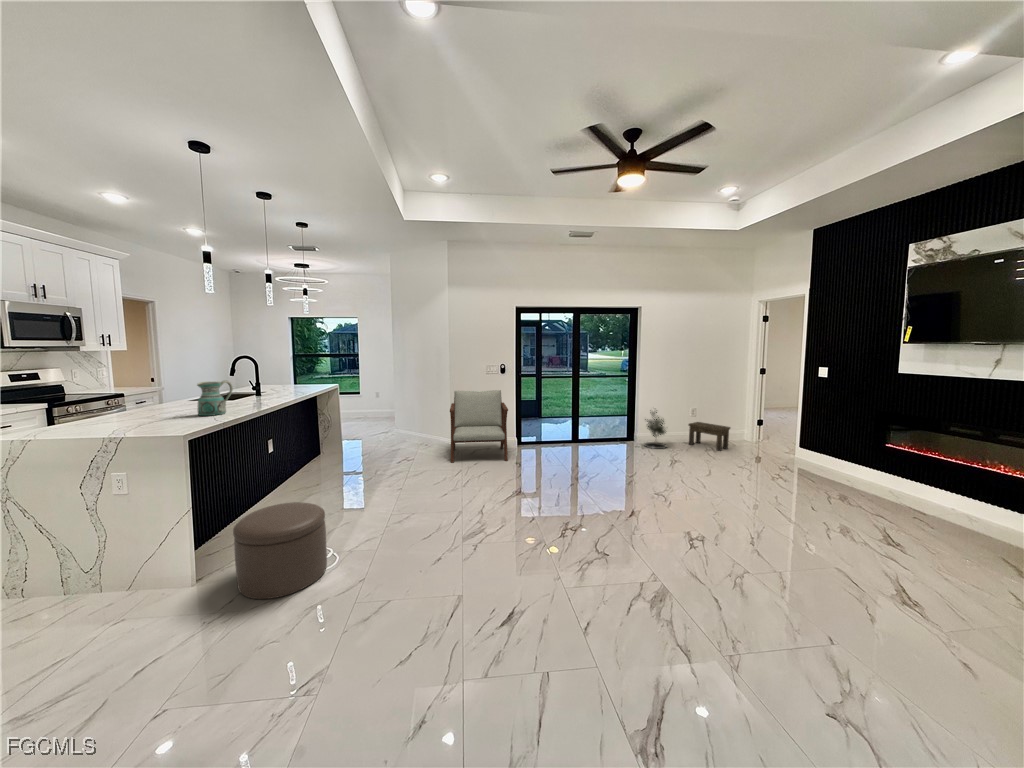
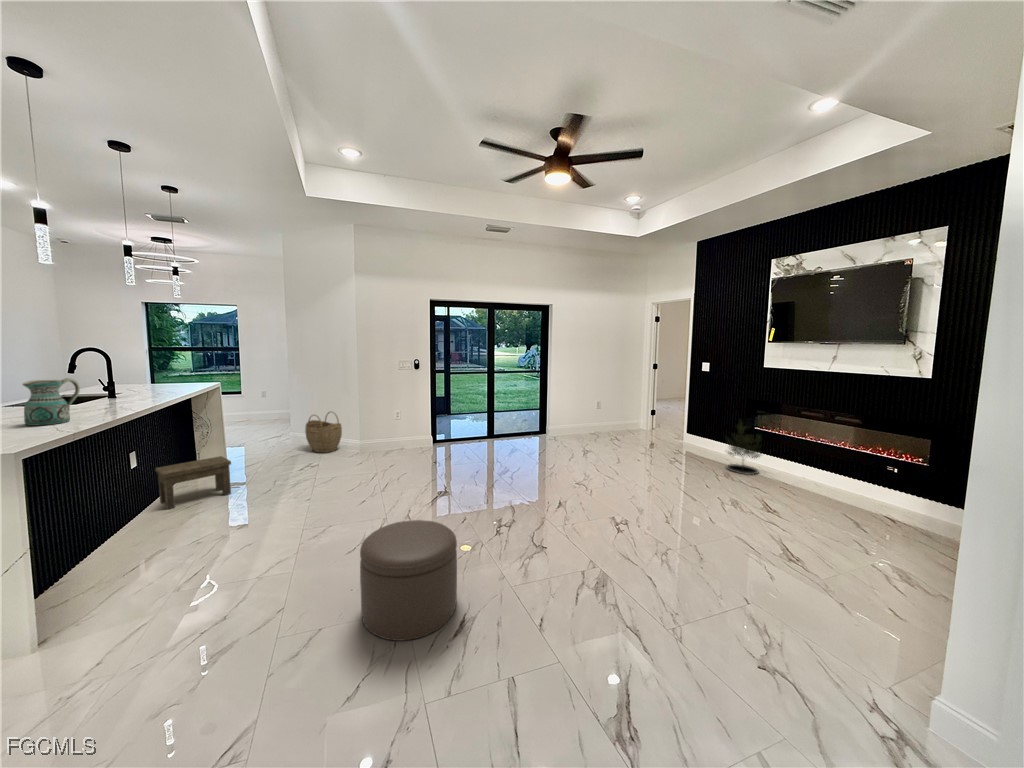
lounge chair: present [450,390,508,463] -> none [362,387,427,466]
woven basket: none [404,411,435,449] -> present [305,412,342,453]
potted tree: present [644,412,667,449] -> present [727,422,762,475]
side table: present [689,422,730,451] -> present [155,456,231,509]
ottoman: present [233,502,327,599] -> present [360,520,457,641]

